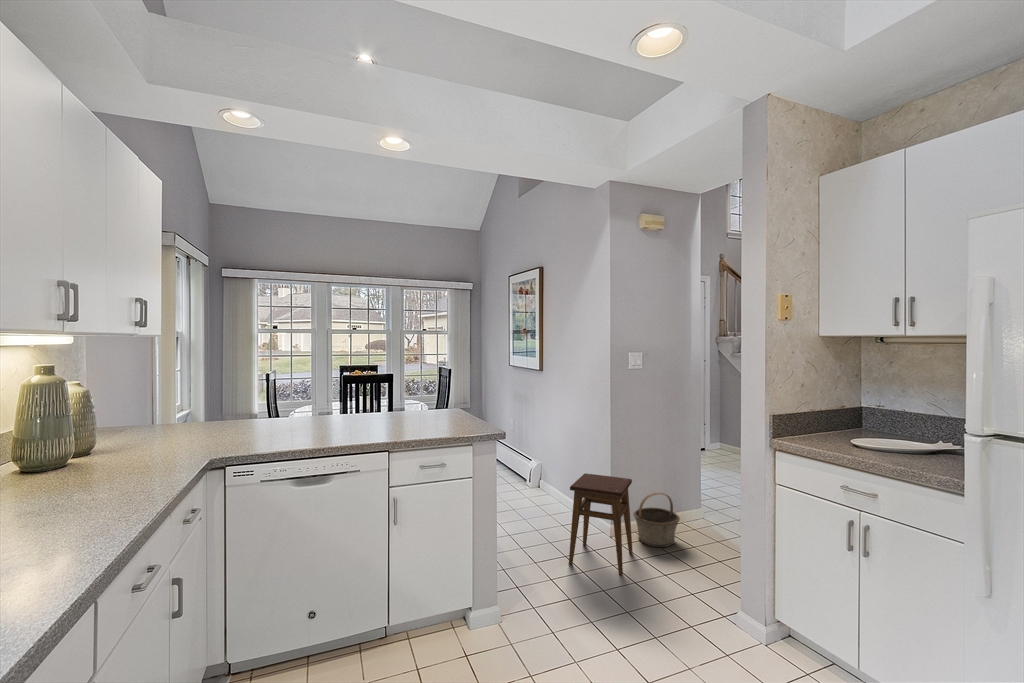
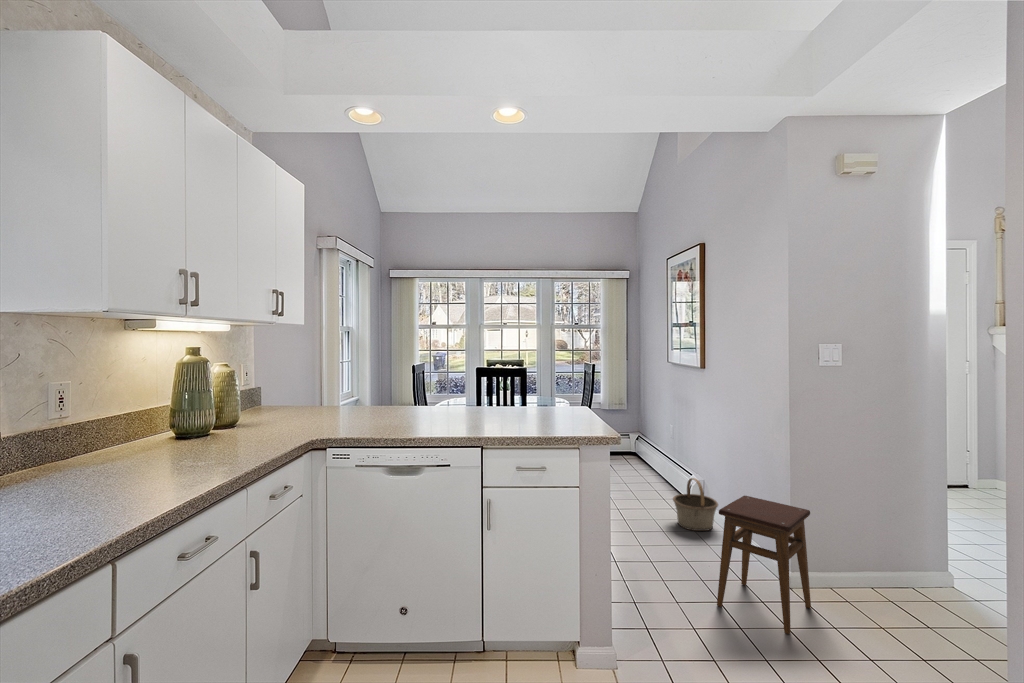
basket: present [633,492,680,547] -> present [673,478,718,531]

